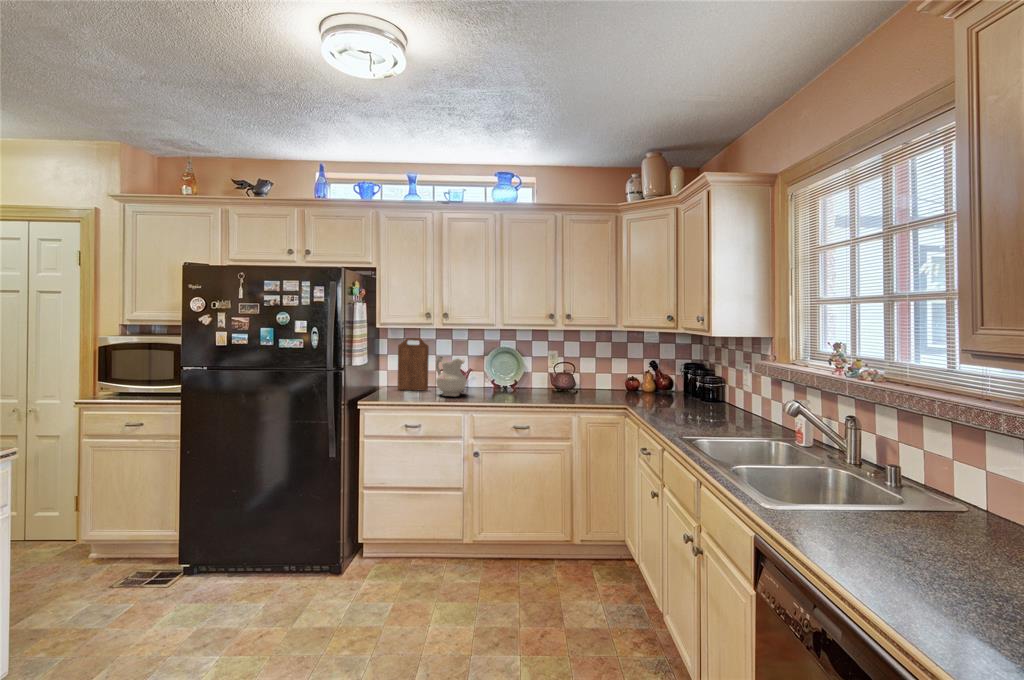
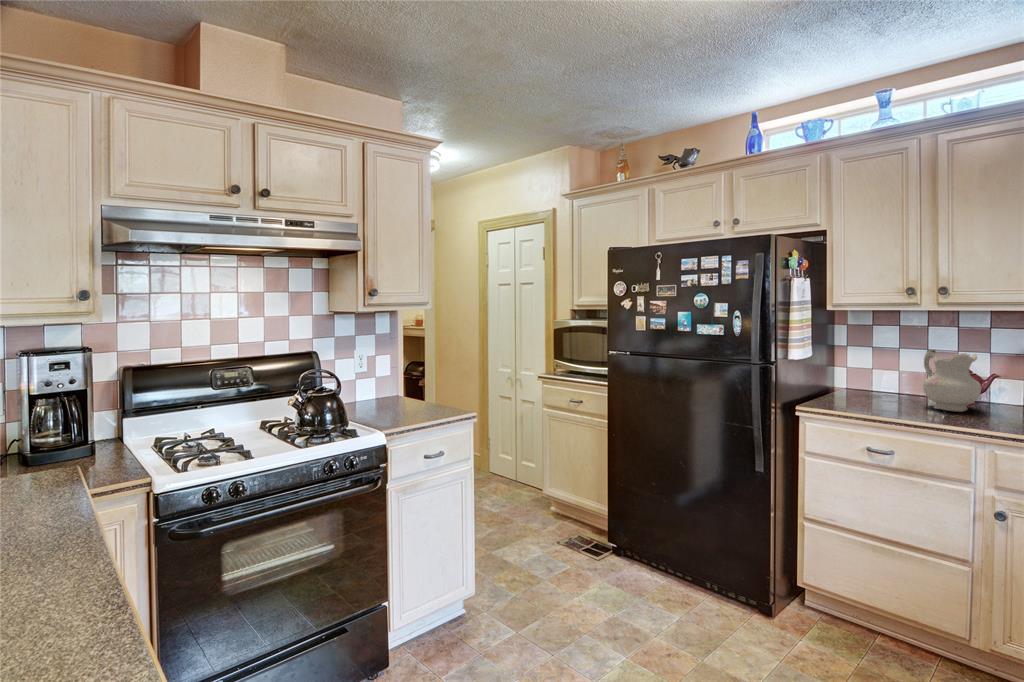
cutting board: present [398,338,429,390] -> none [861,322,913,398]

